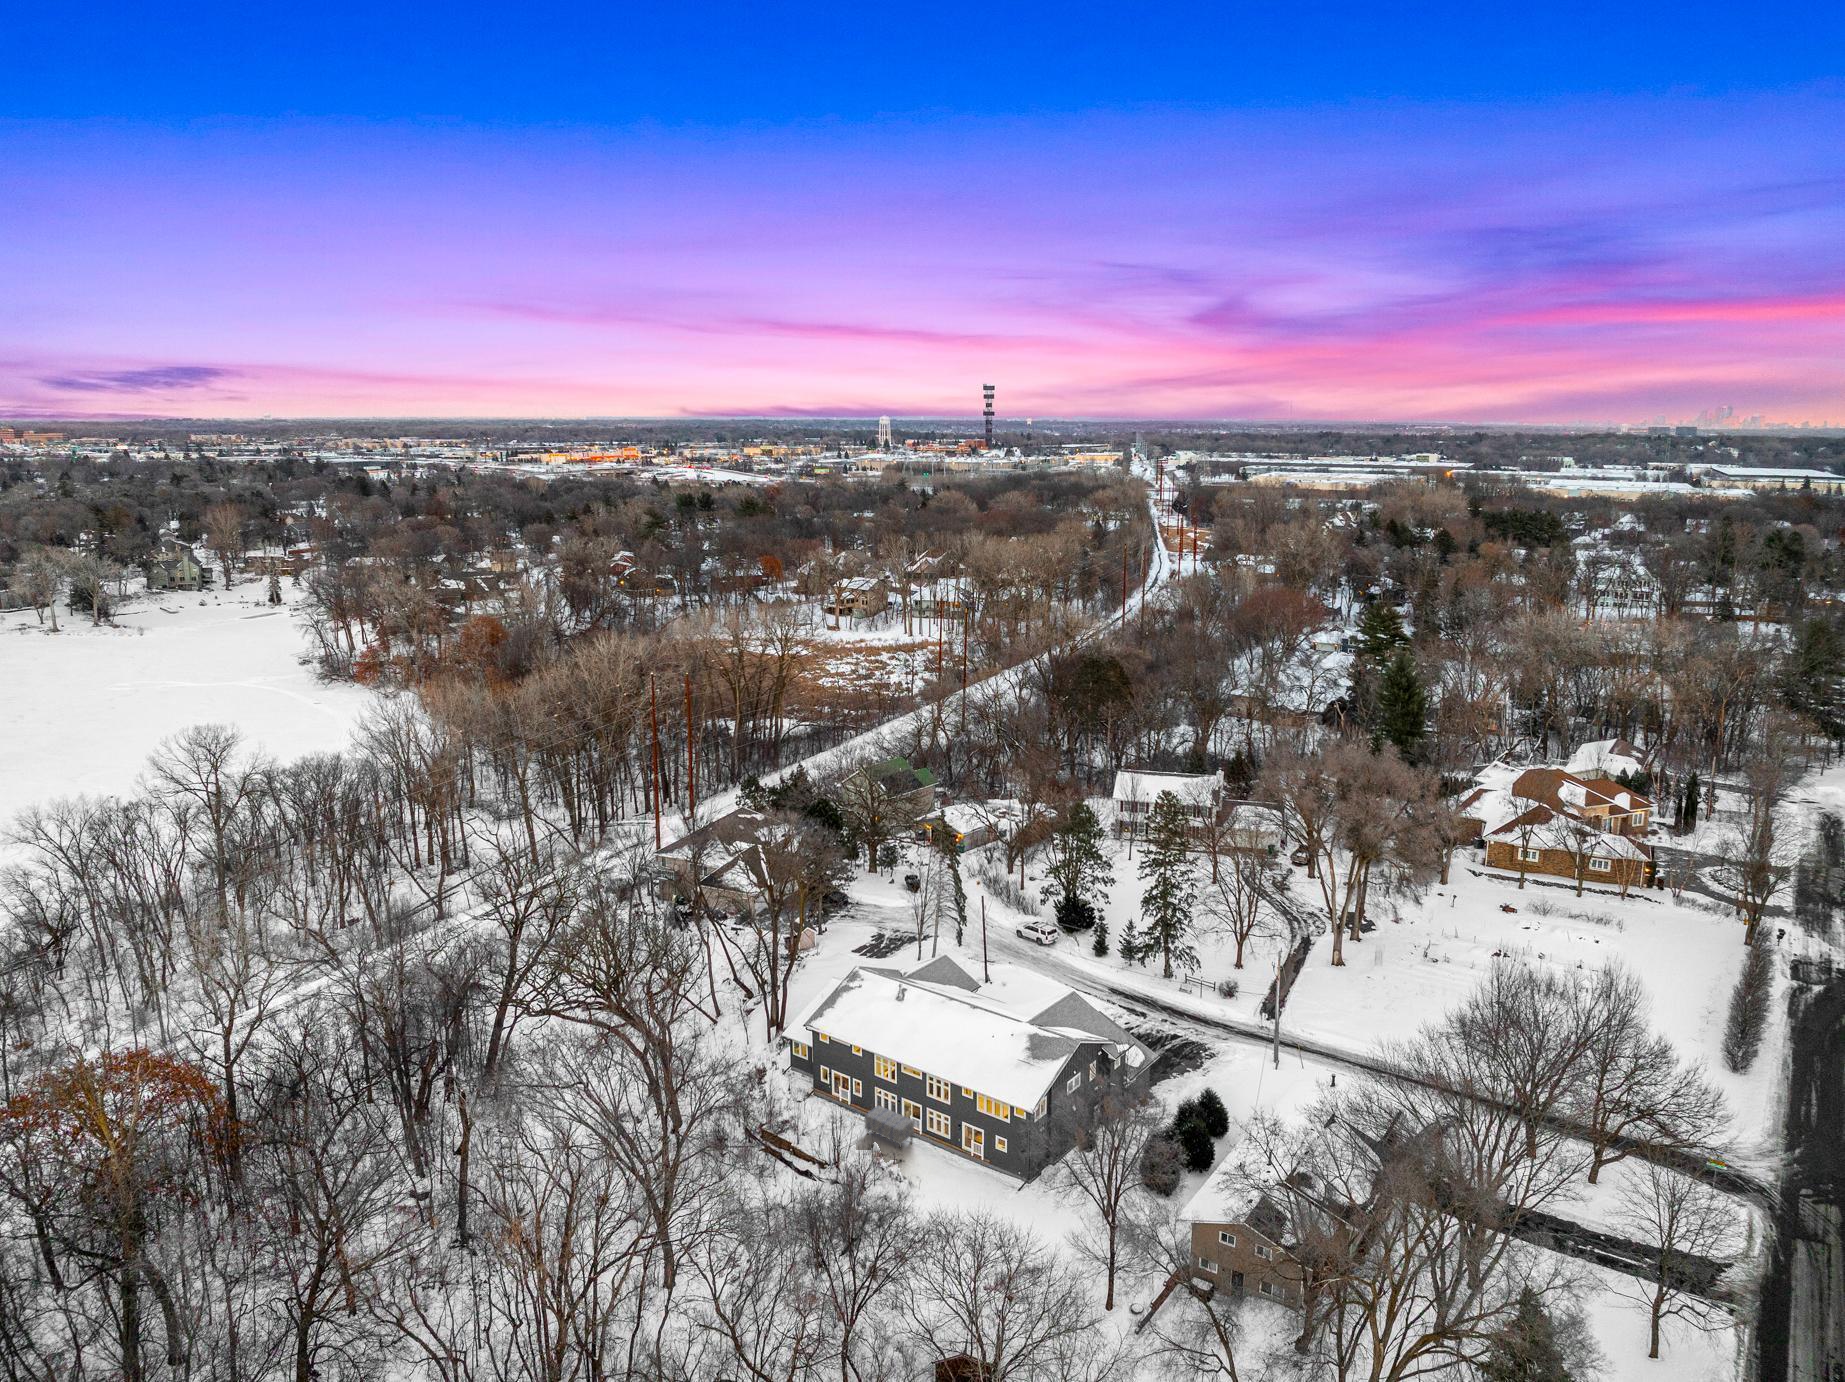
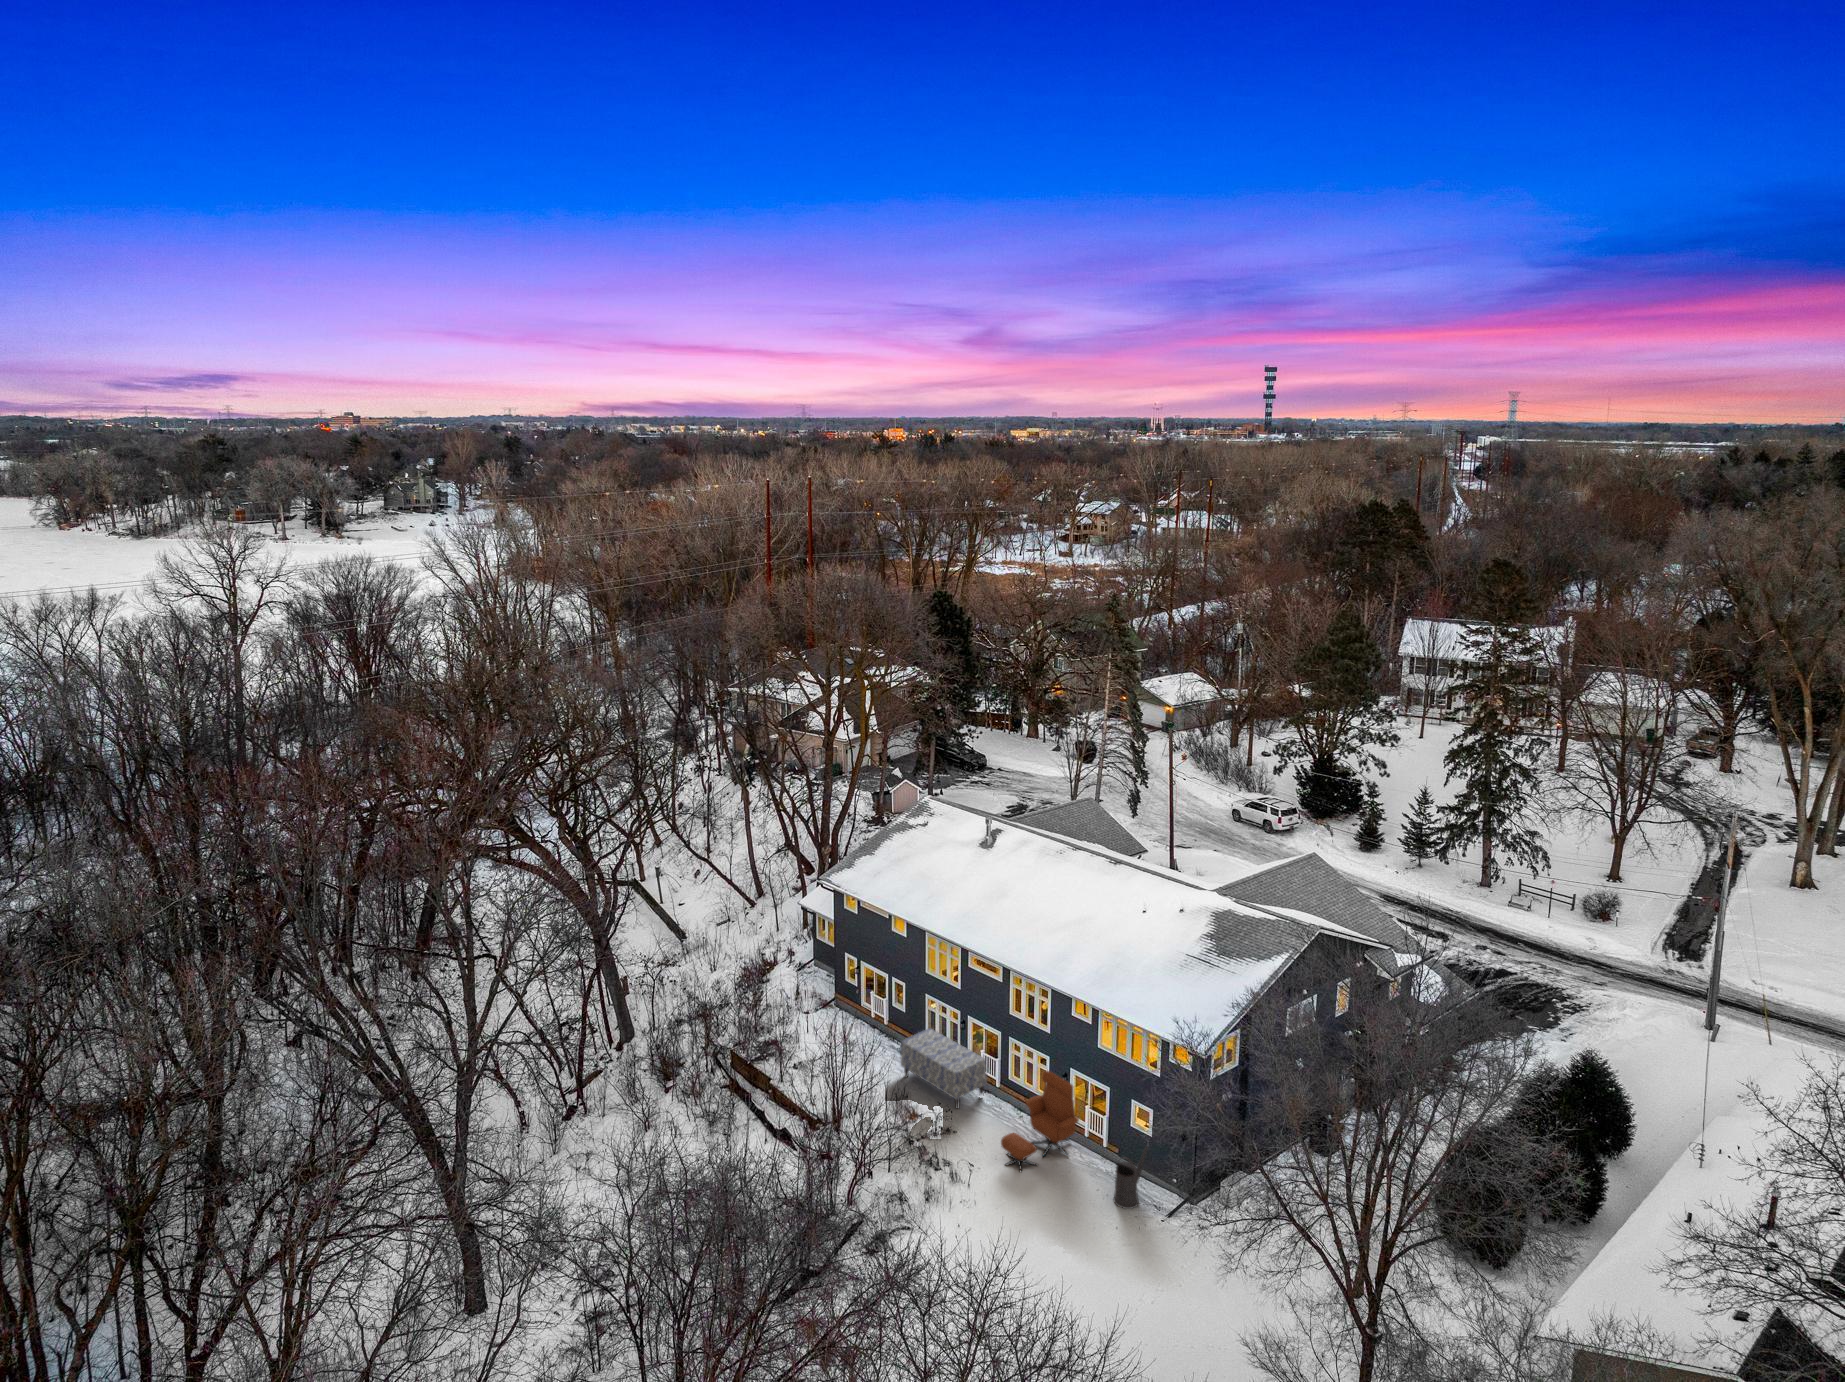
lounge chair: none [930,1124,969,1181] -> present [1001,1071,1079,1171]
watering can: none [991,1158,1006,1192] -> present [1114,1146,1148,1209]

